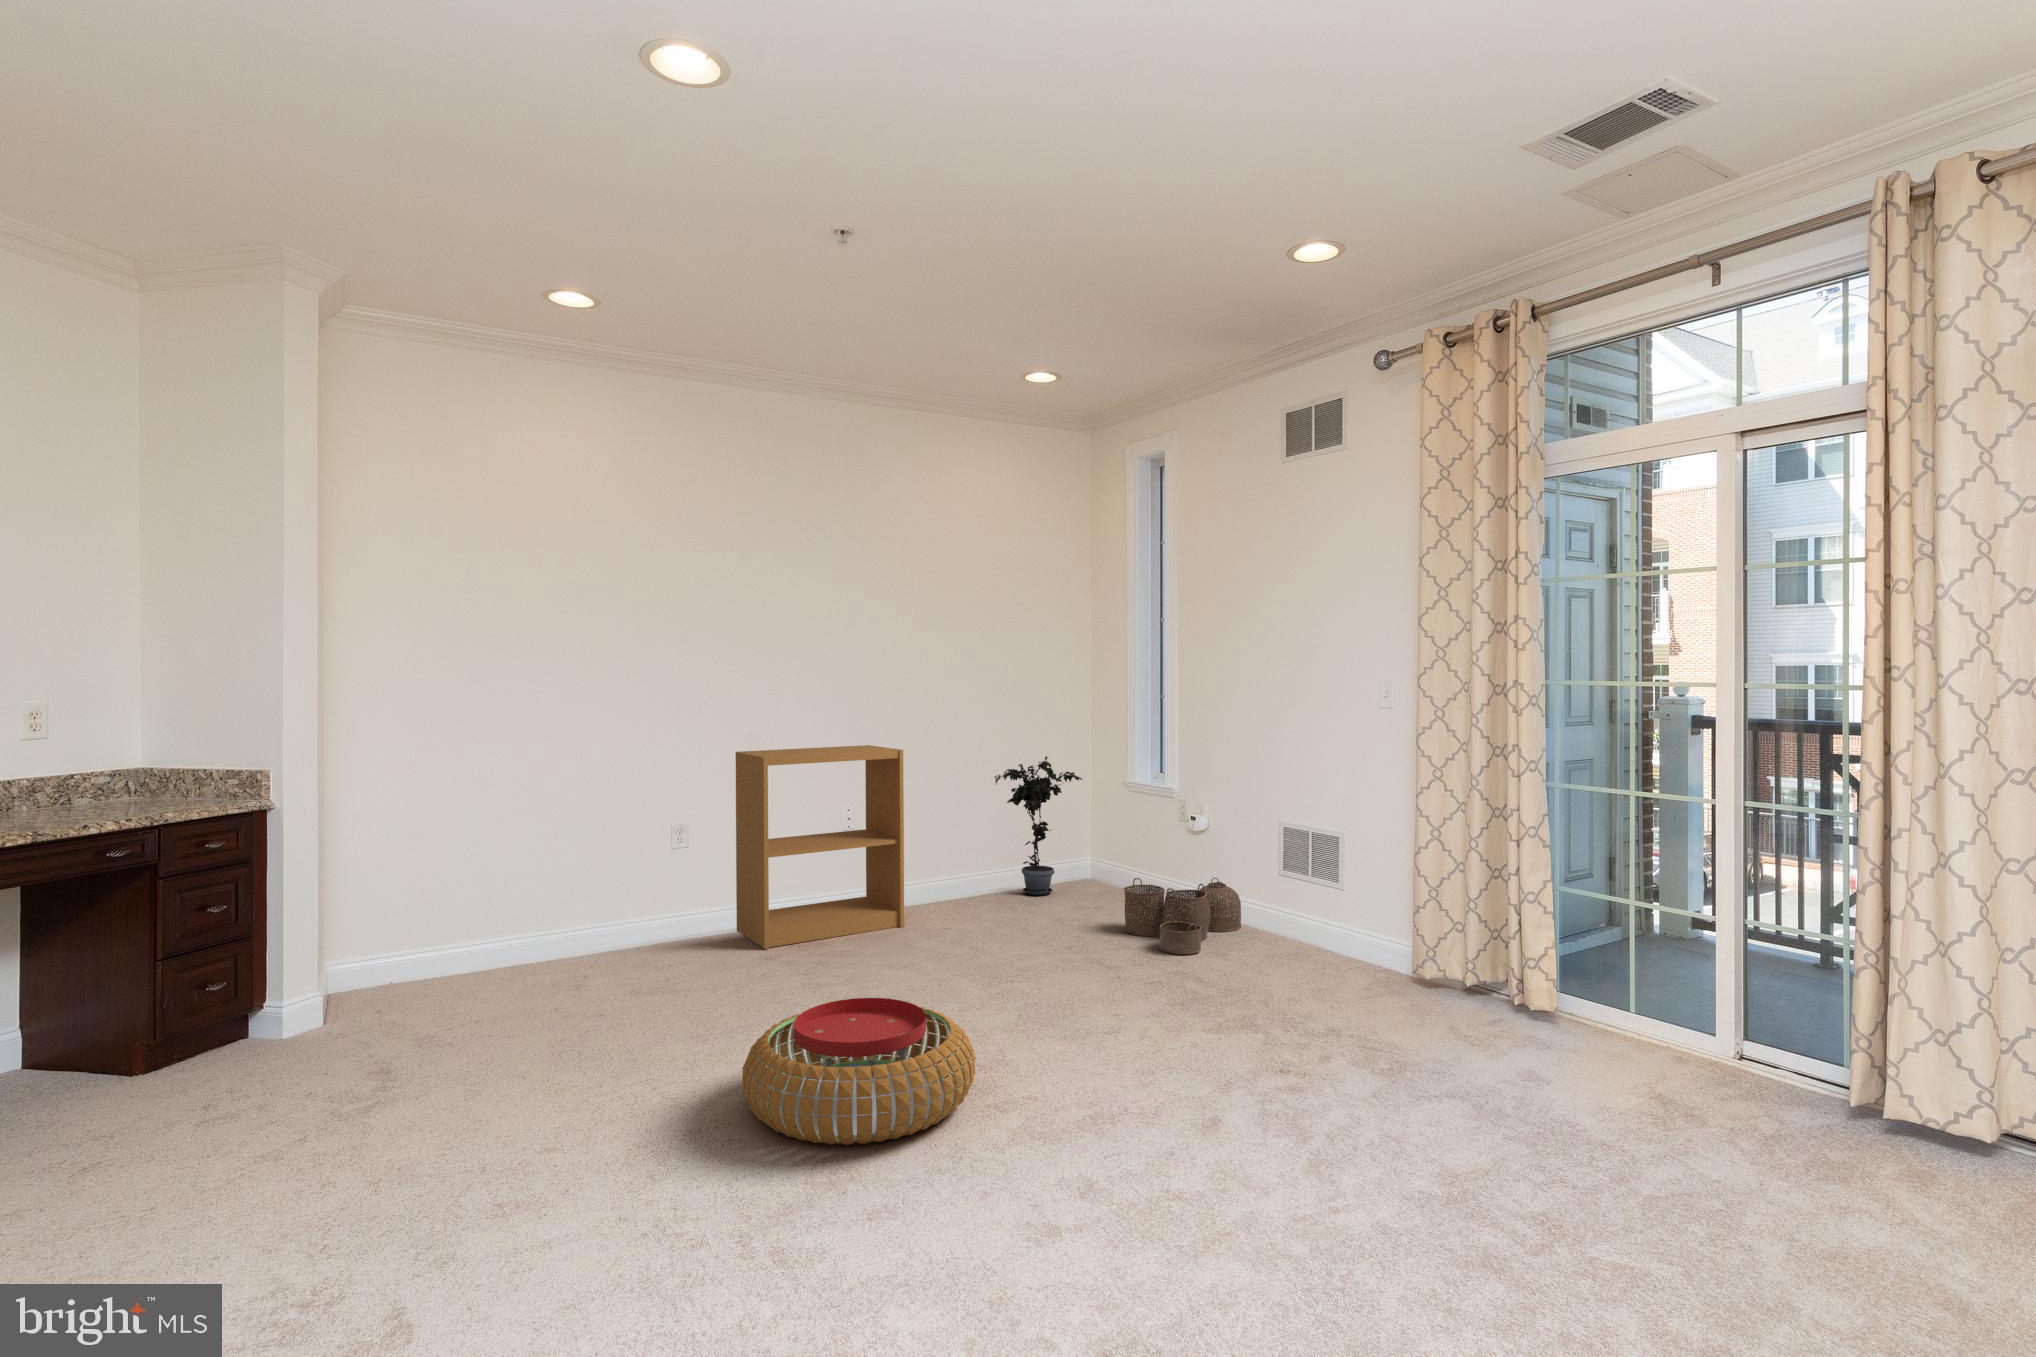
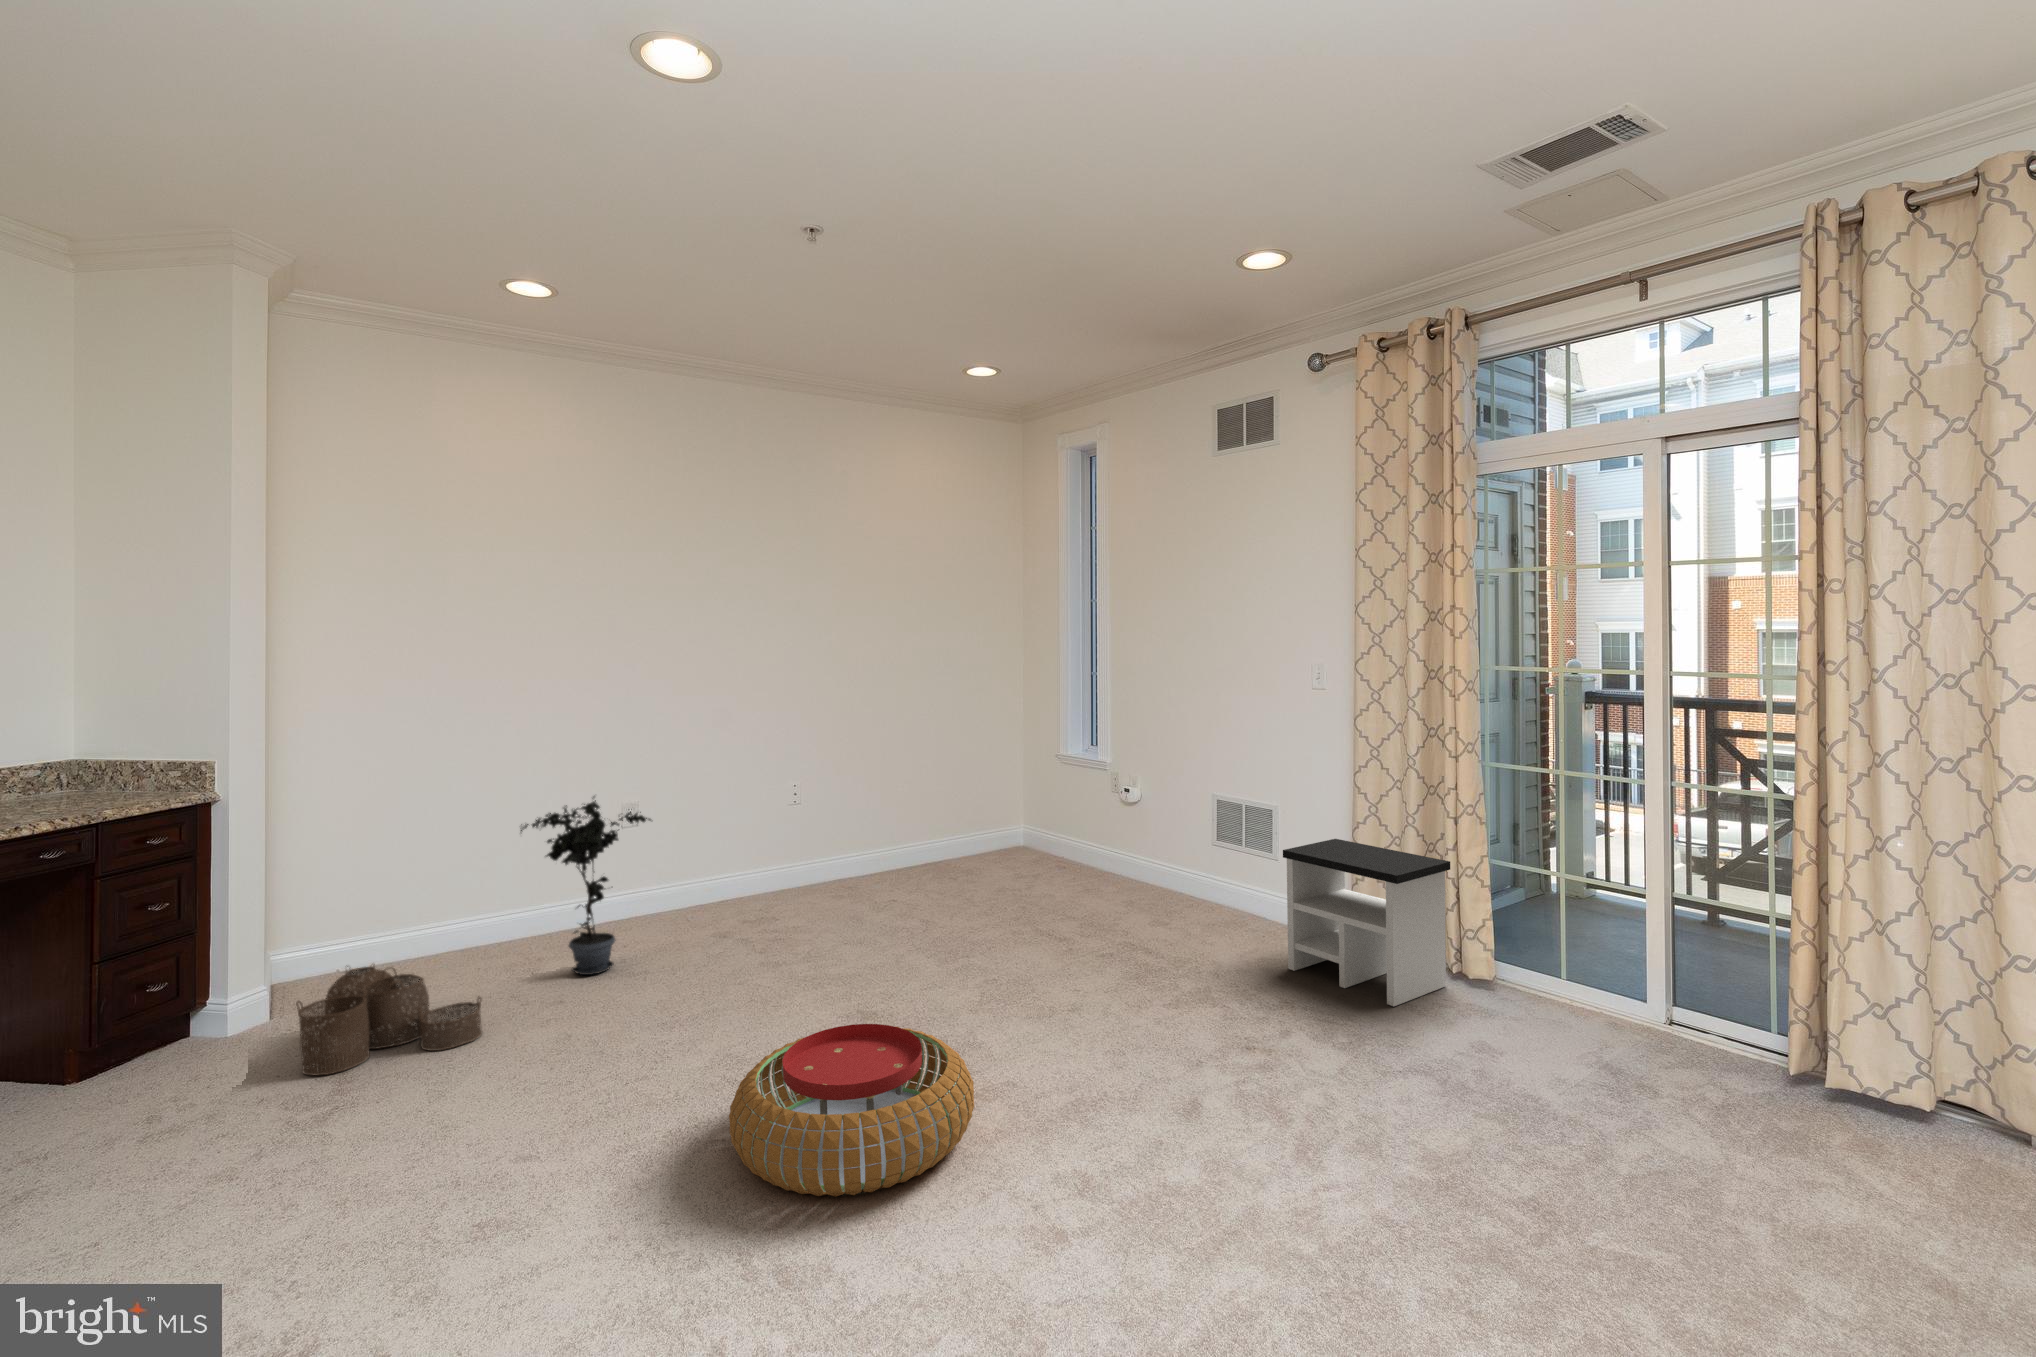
bookshelf: present [736,745,904,949] -> none [675,743,854,958]
potted plant: present [995,756,1082,895] -> present [521,796,651,975]
side table: none [1334,858,1510,1030] -> present [1283,839,1450,1006]
woven basket: present [1124,878,1241,954] -> present [296,964,482,1075]

